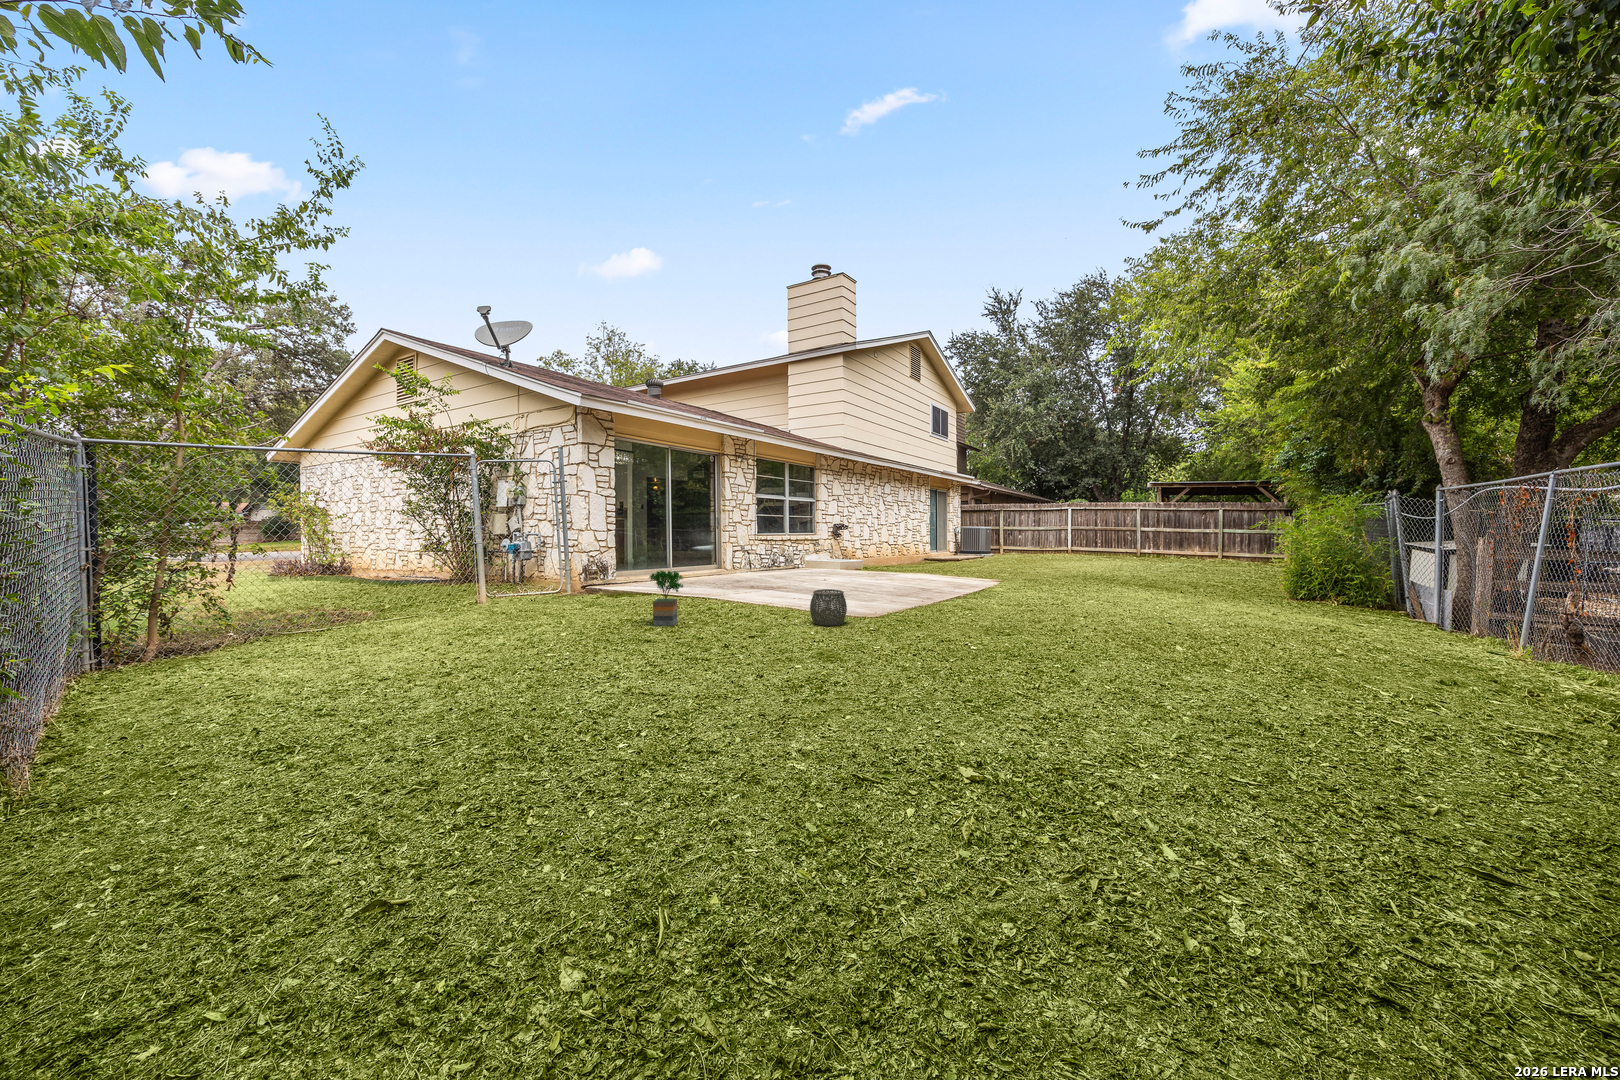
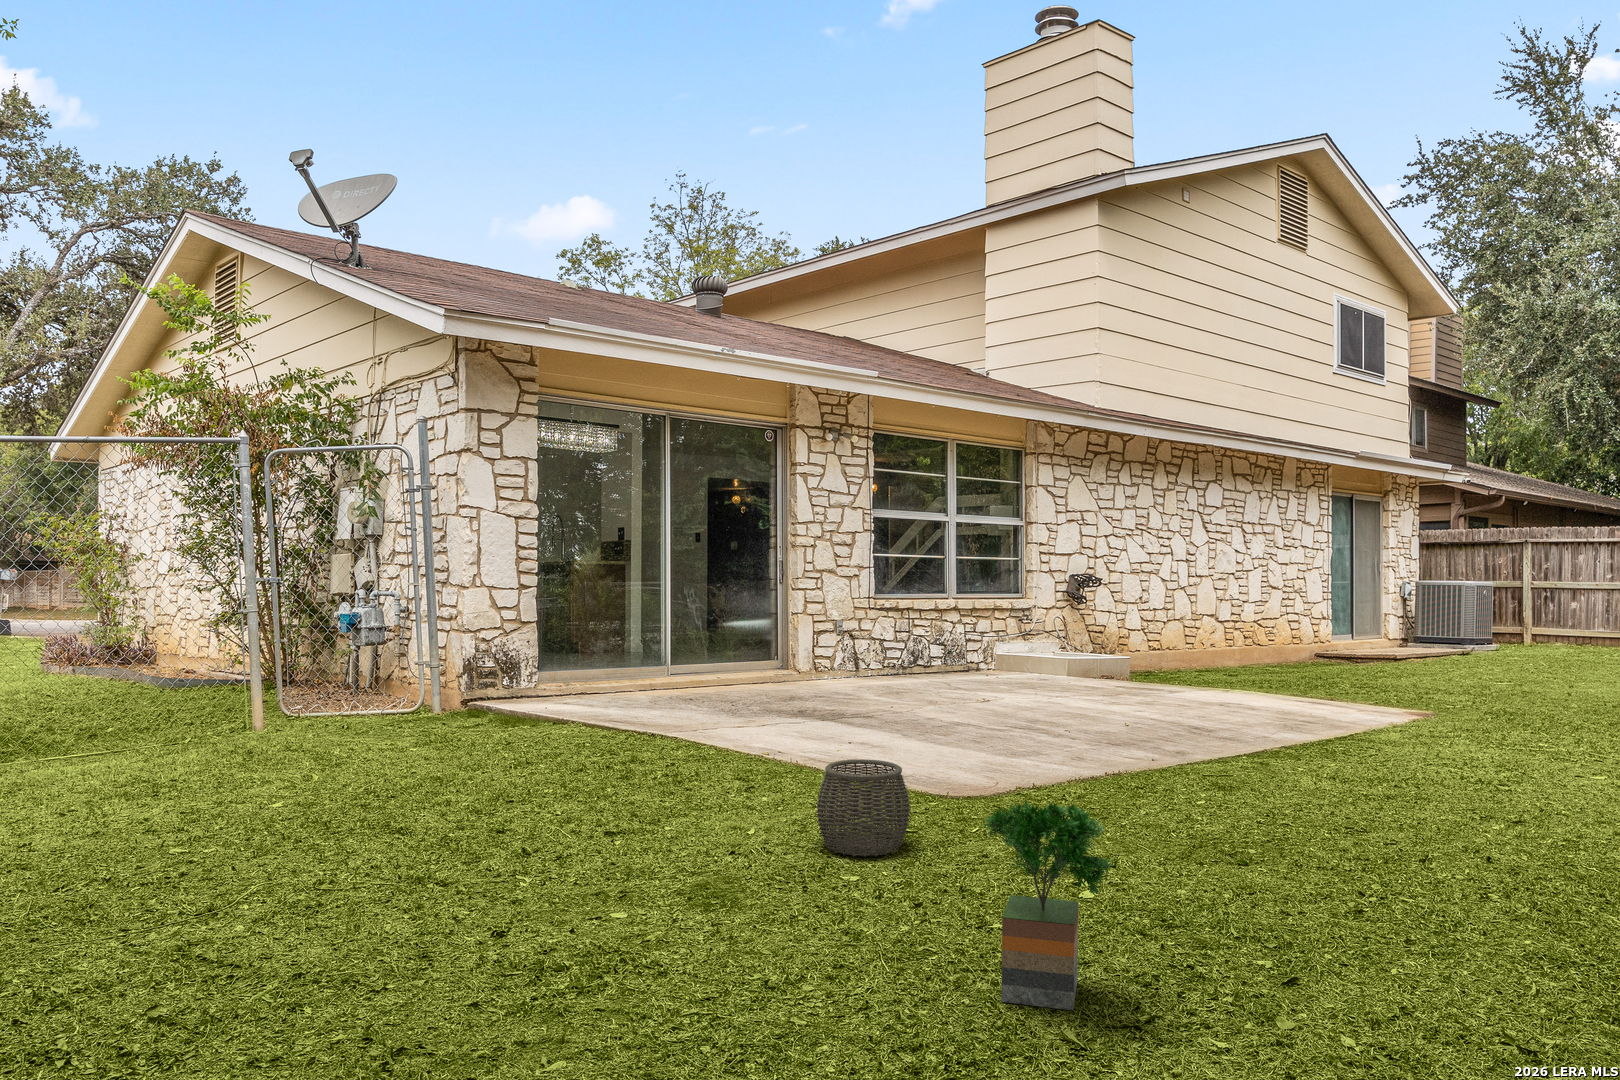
potted tree: present [649,571,683,626] -> present [984,800,1112,1010]

